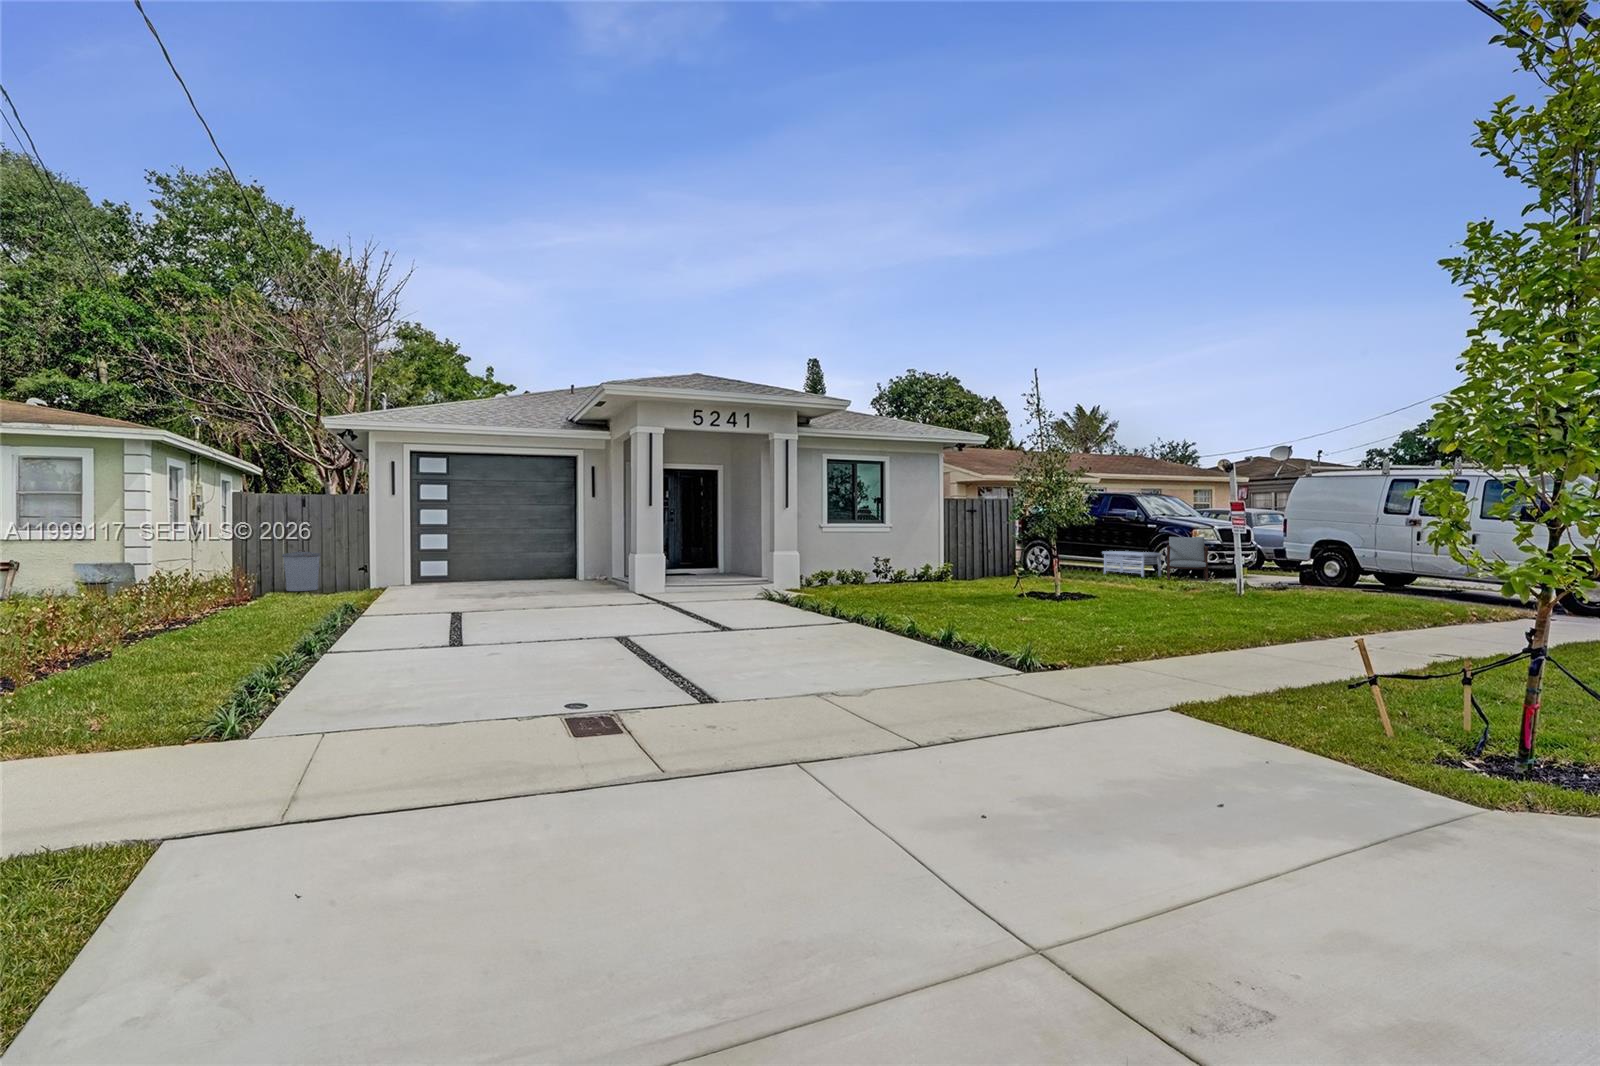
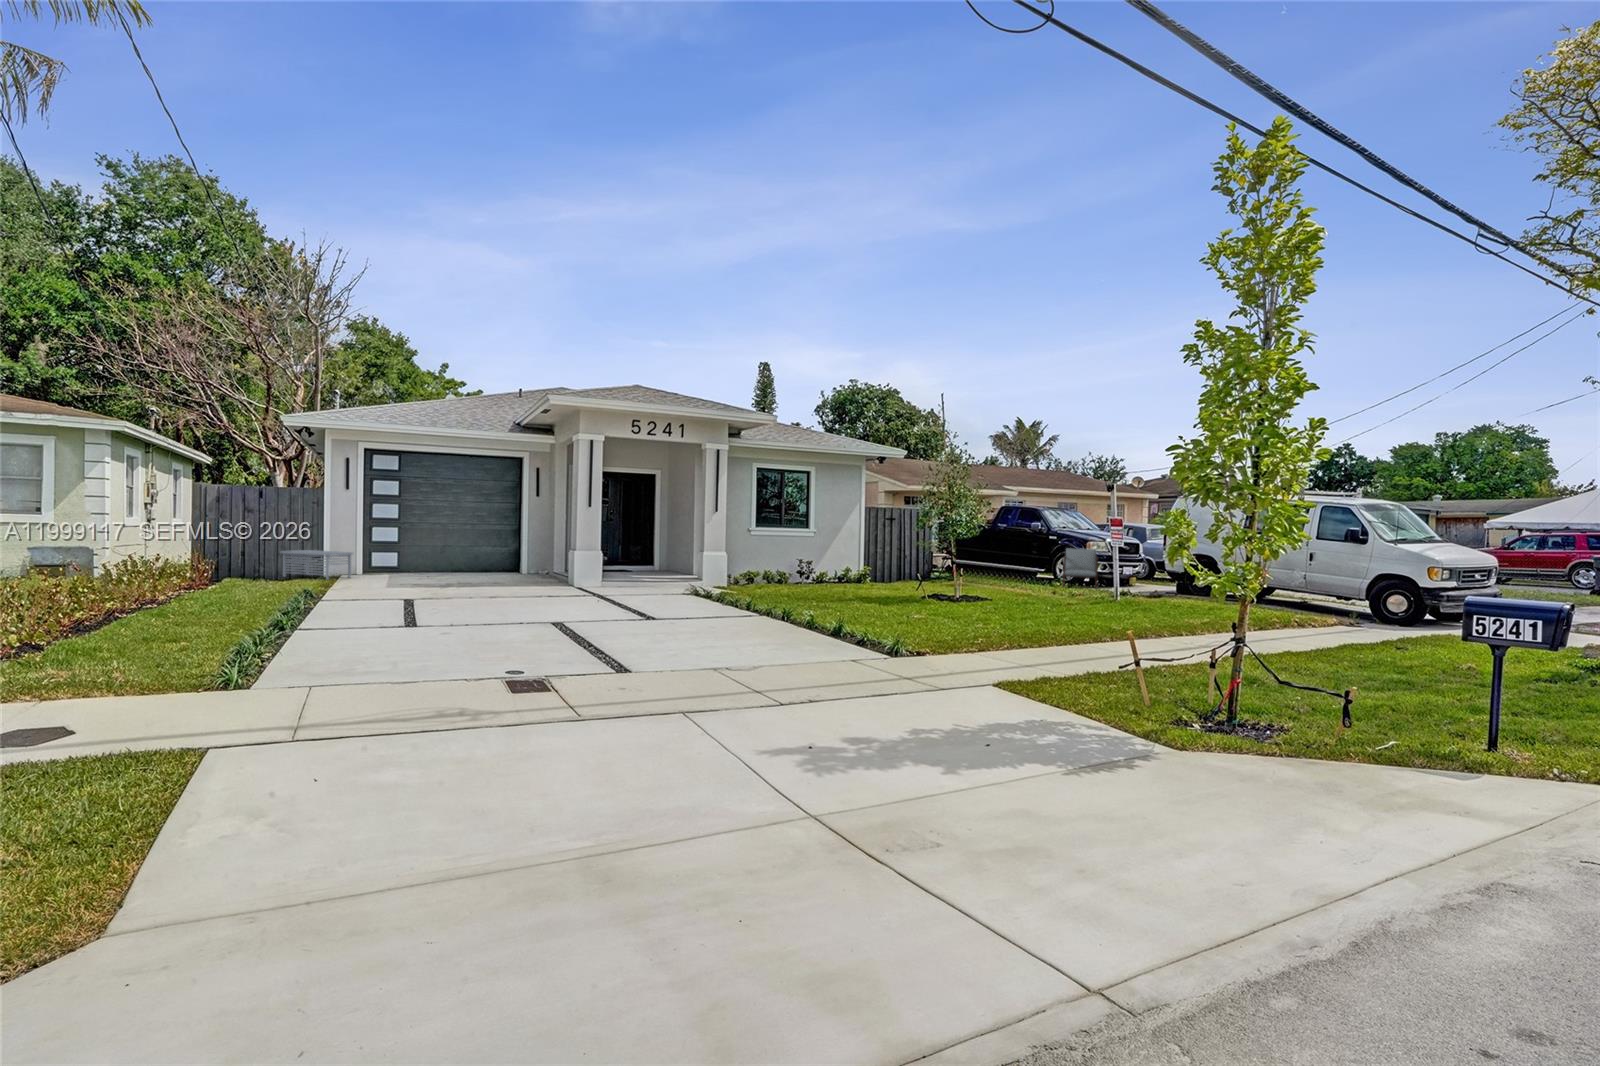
trash can: present [282,550,321,591] -> none [237,538,274,577]
storage bench: present [1103,551,1162,577] -> present [281,550,353,579]

